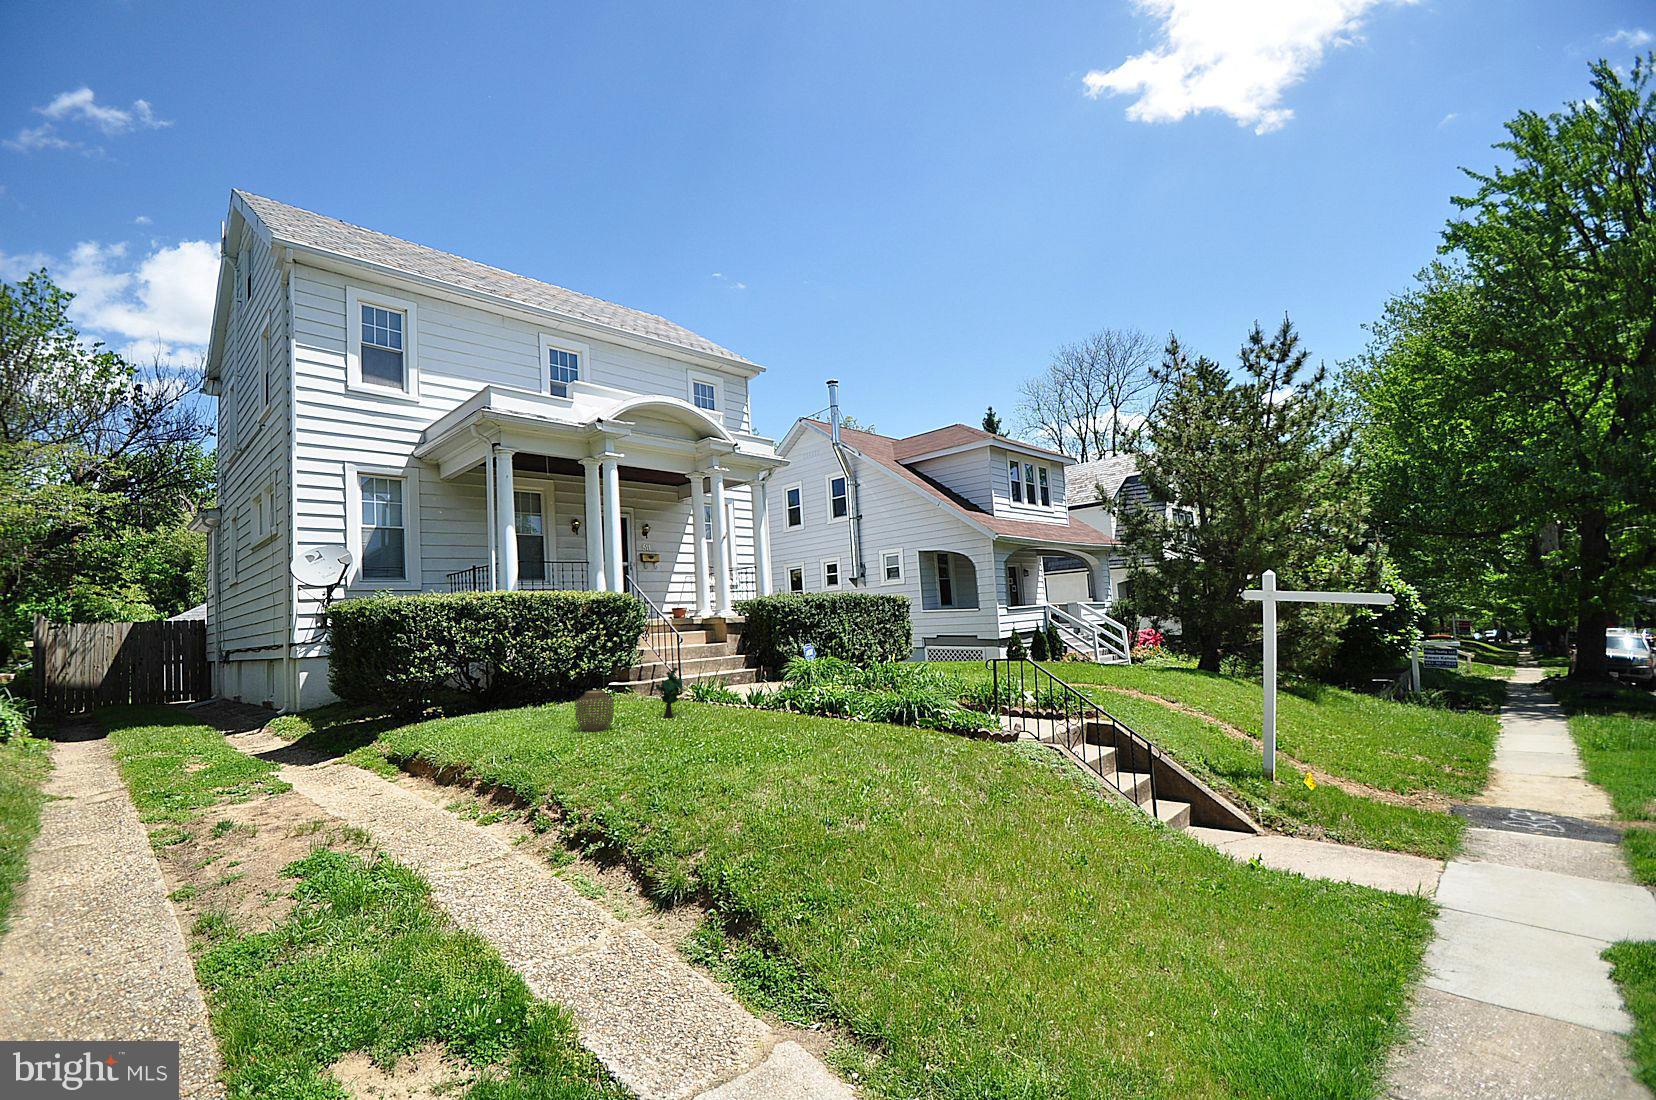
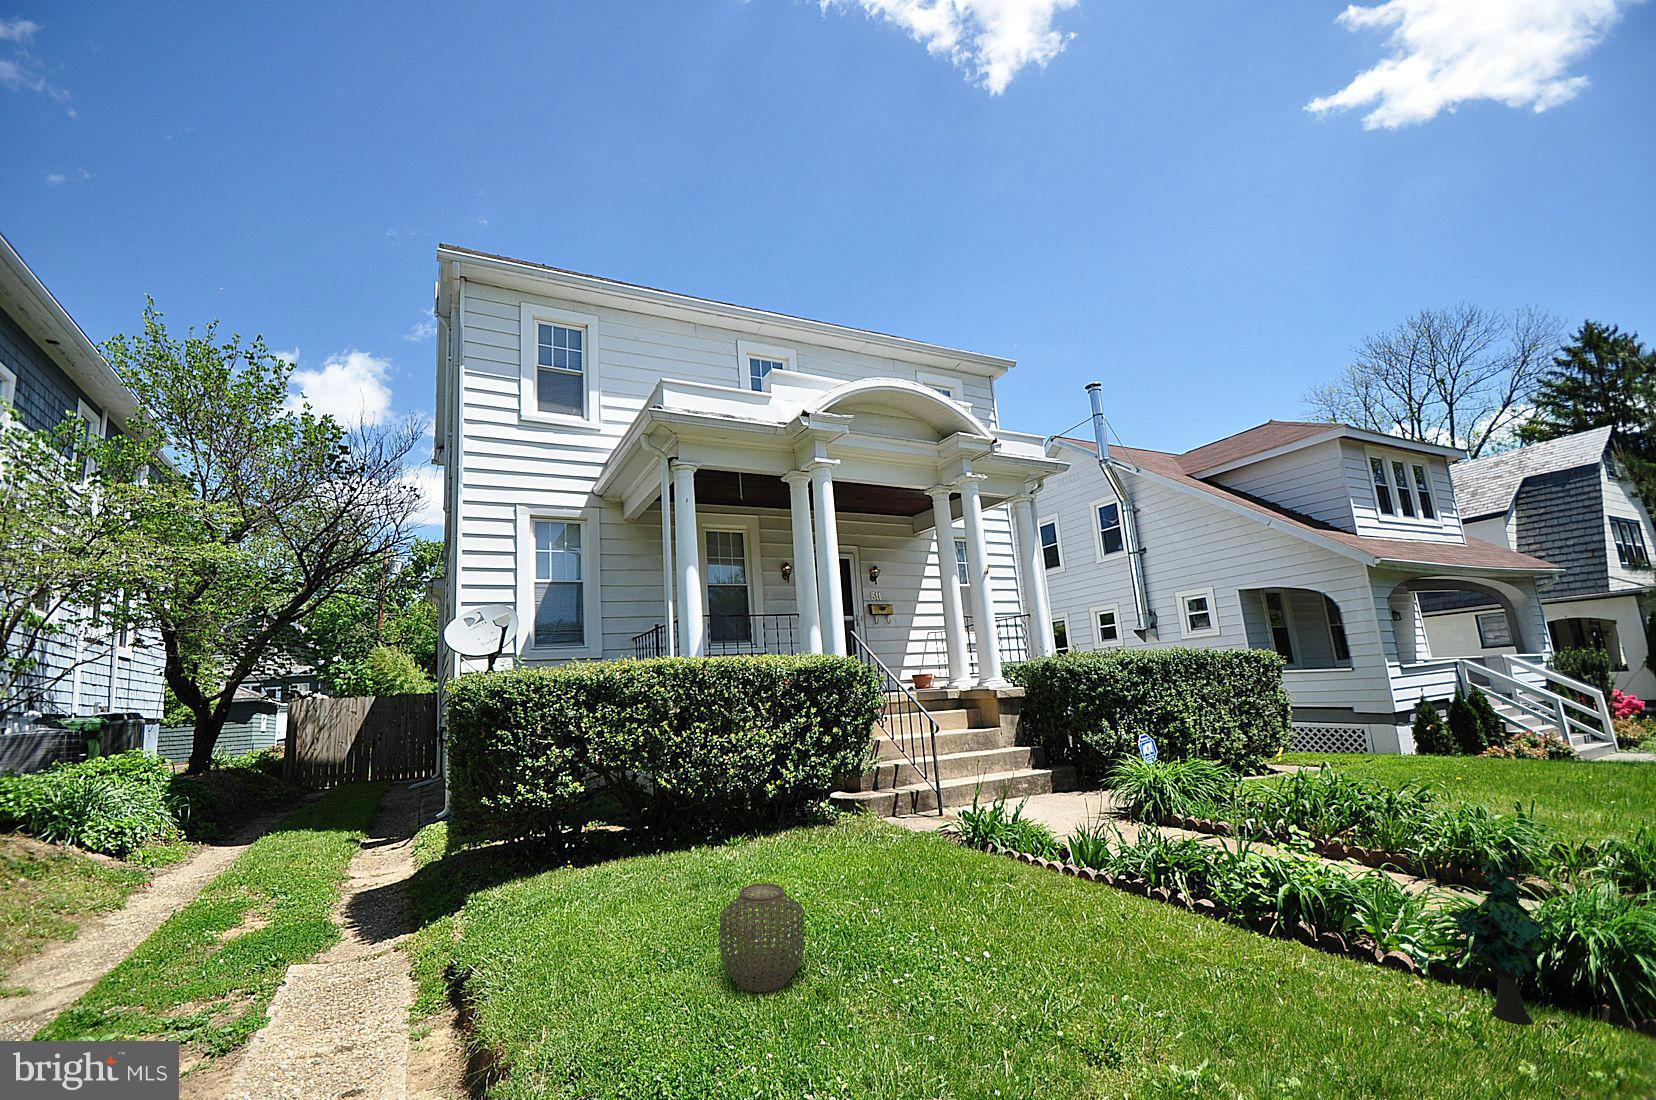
decorative plant: present [656,667,683,718] -> present [1447,861,1554,1024]

